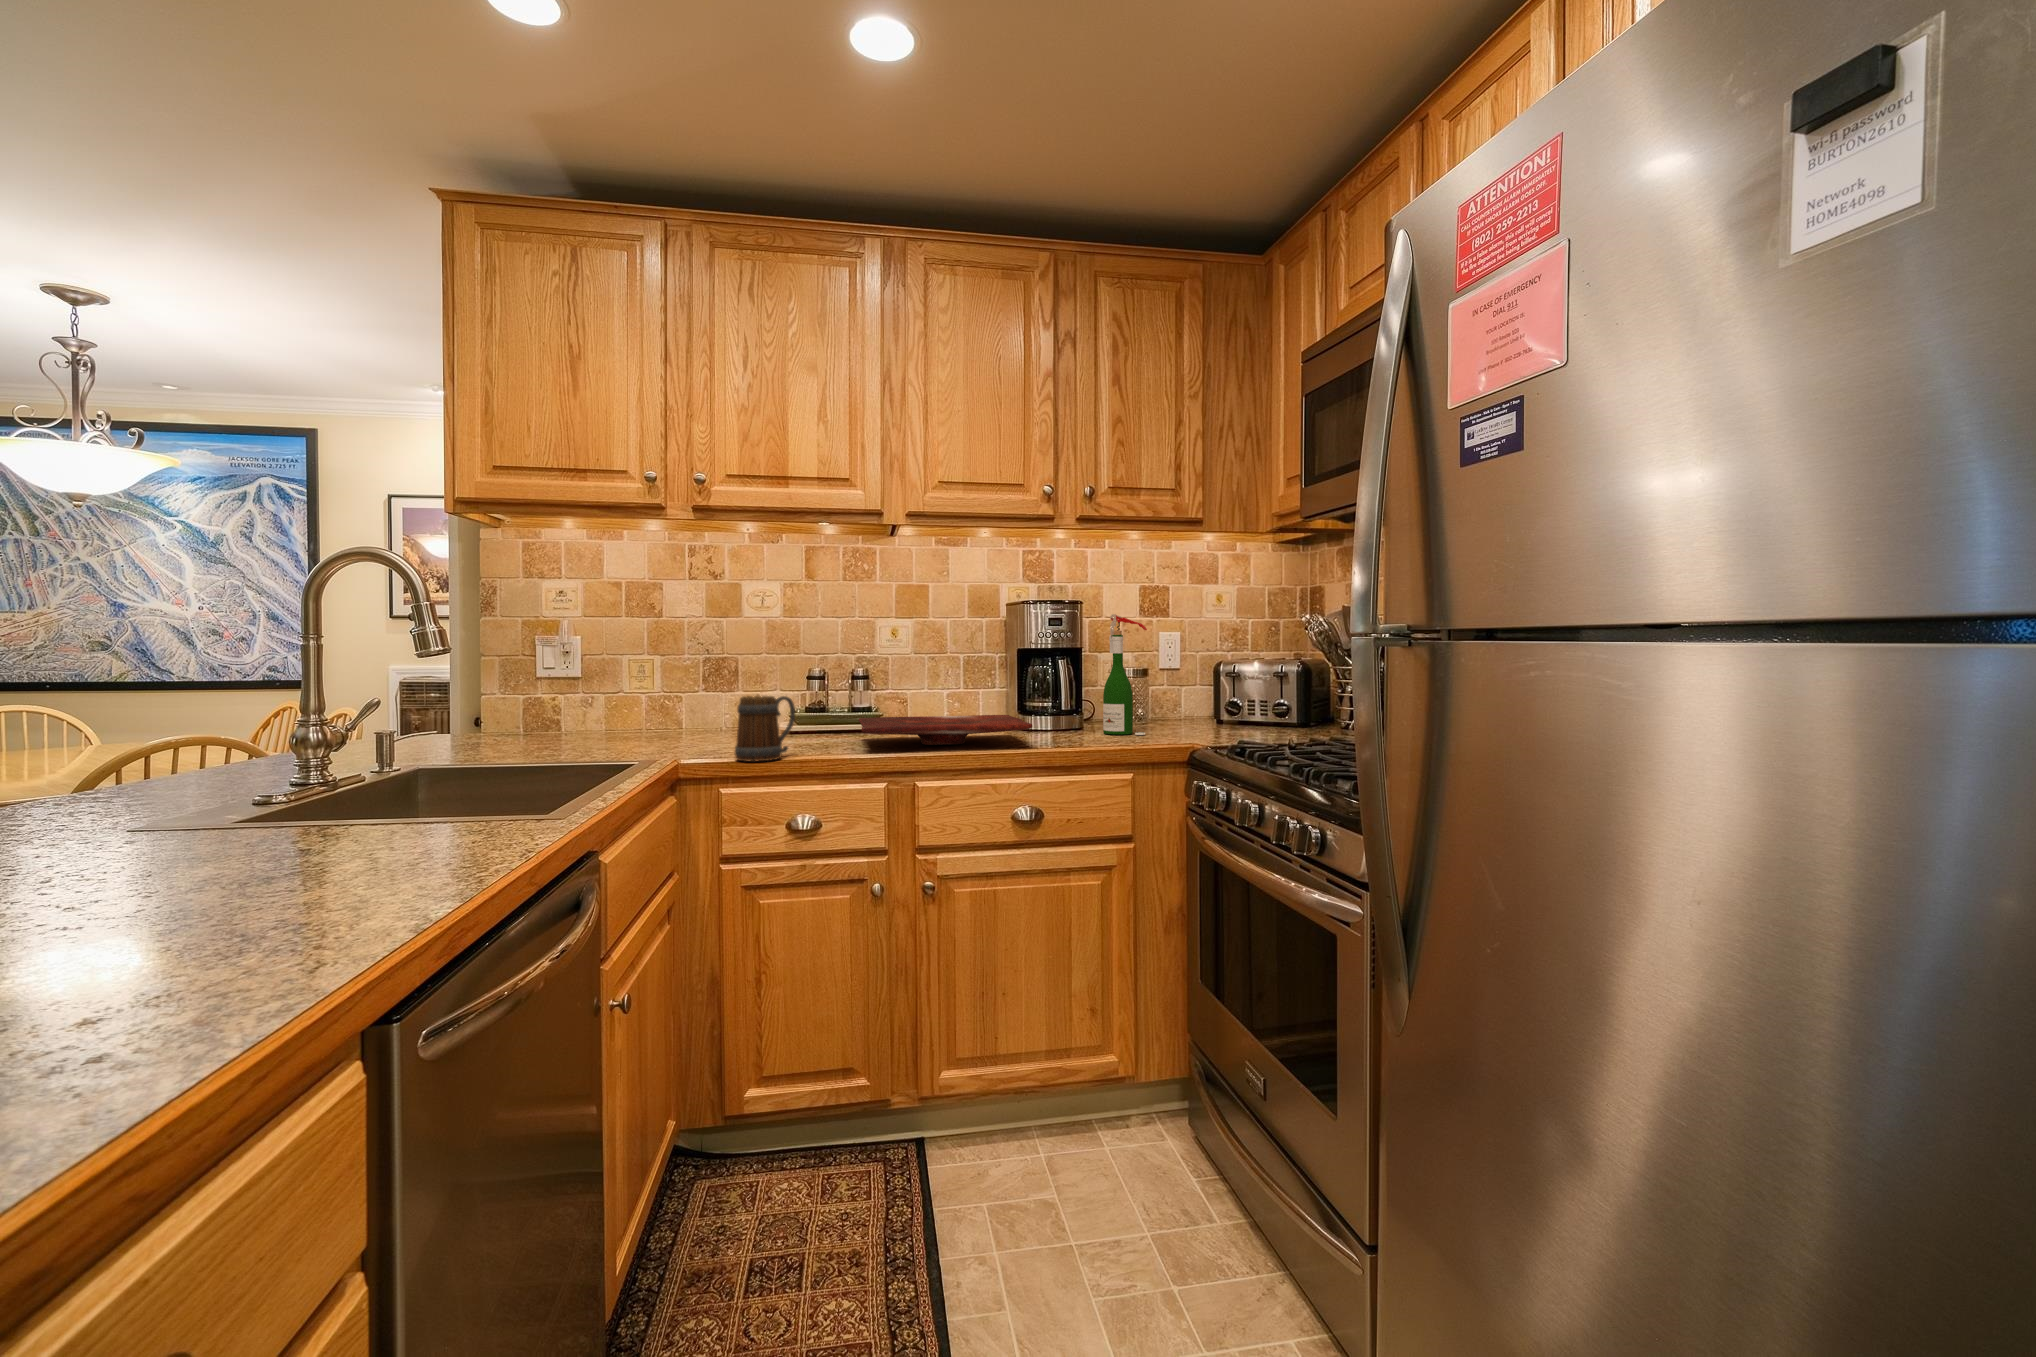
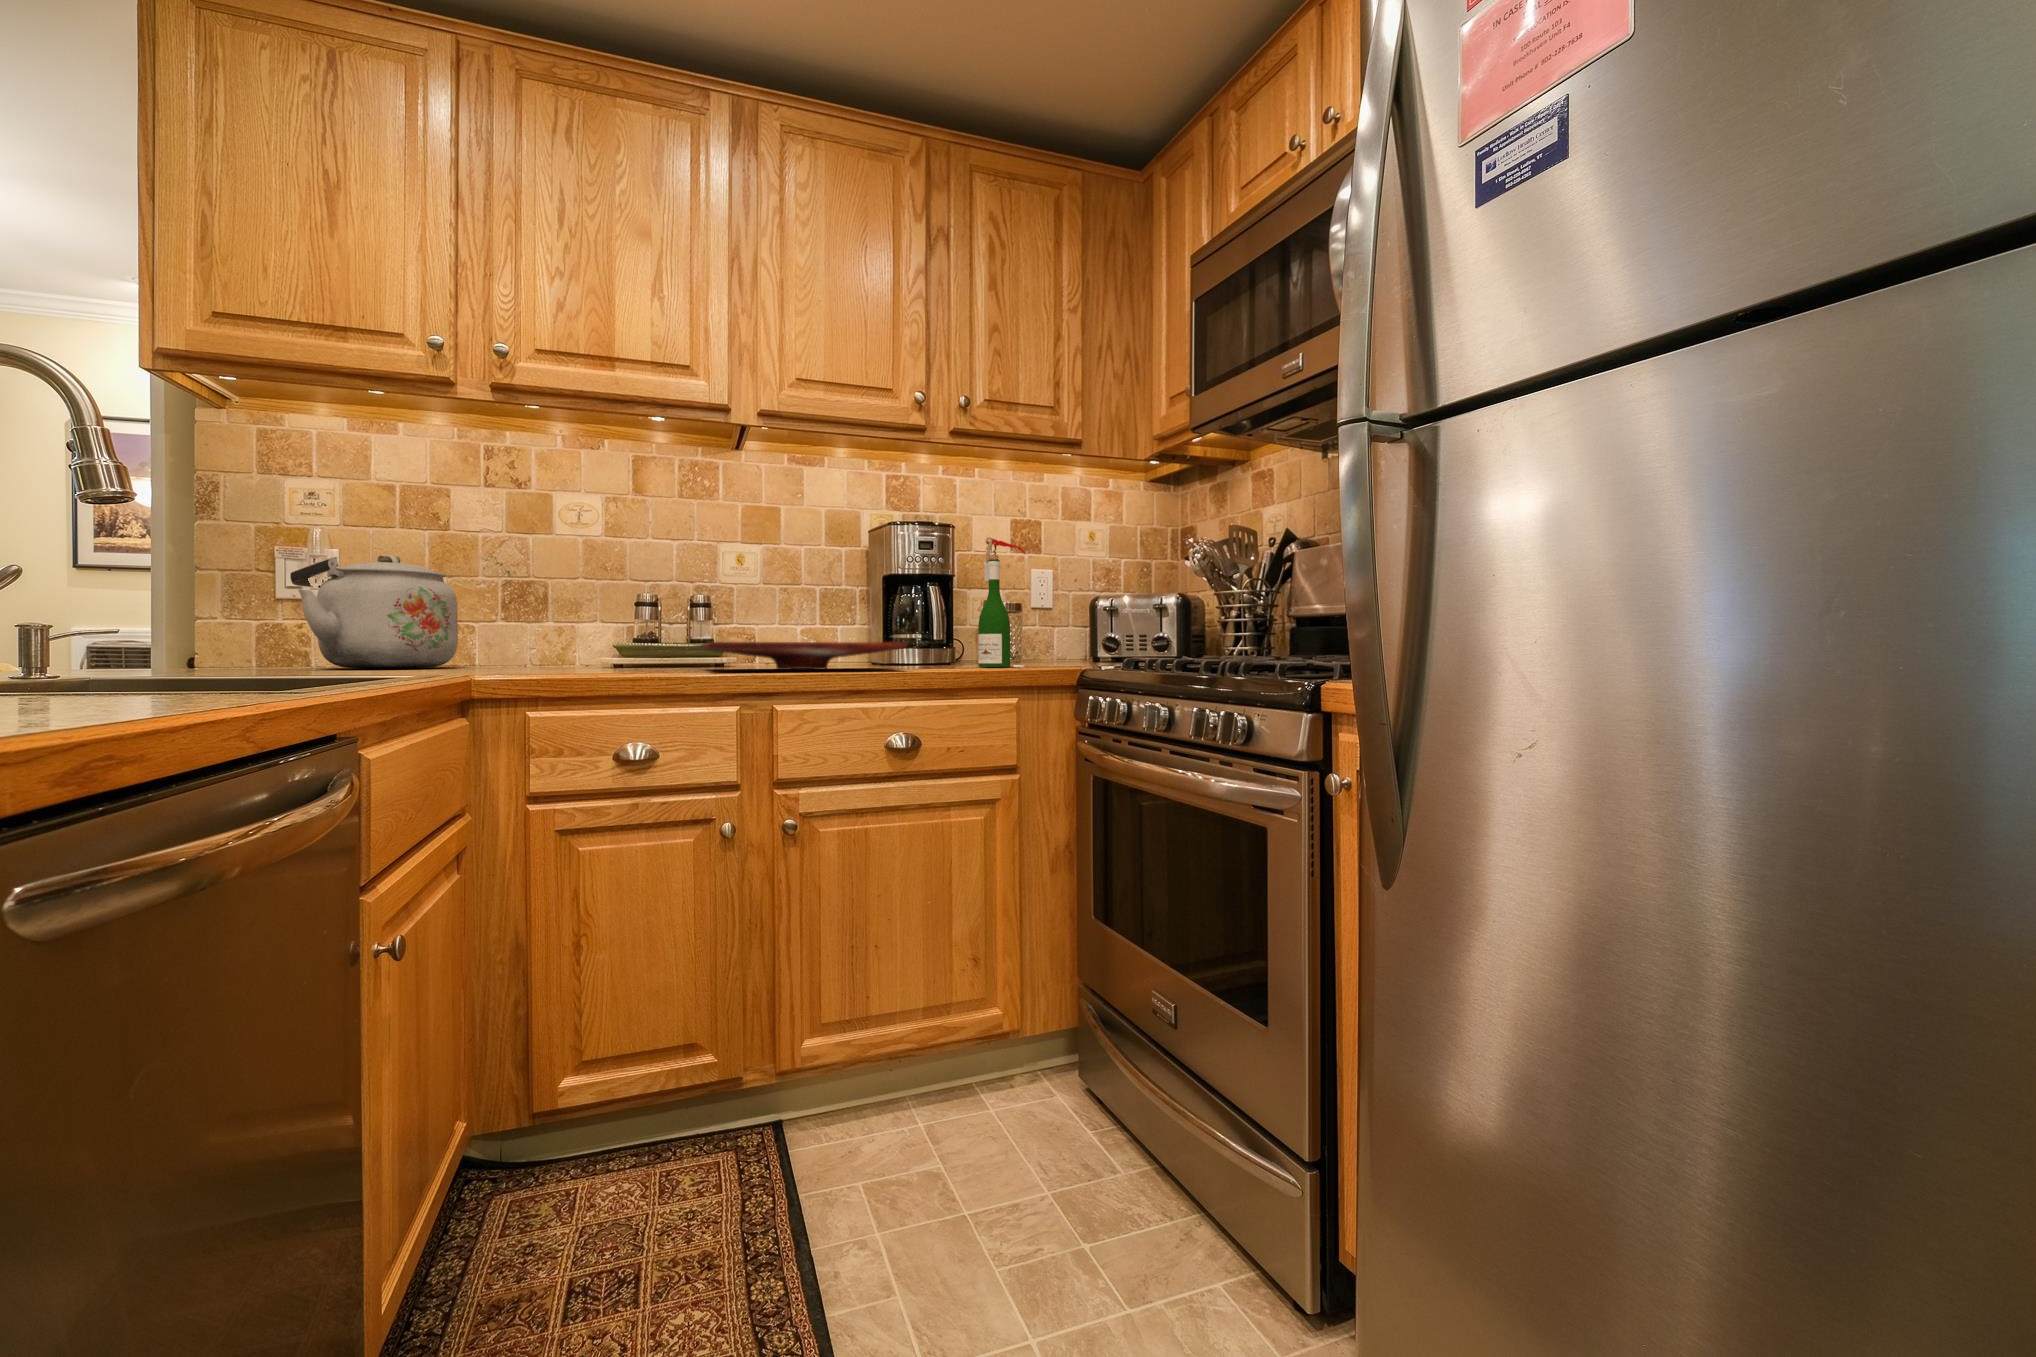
kettle: none [548,642,670,736] -> present [290,555,458,668]
mug: present [734,696,795,762] -> none [547,597,625,675]

